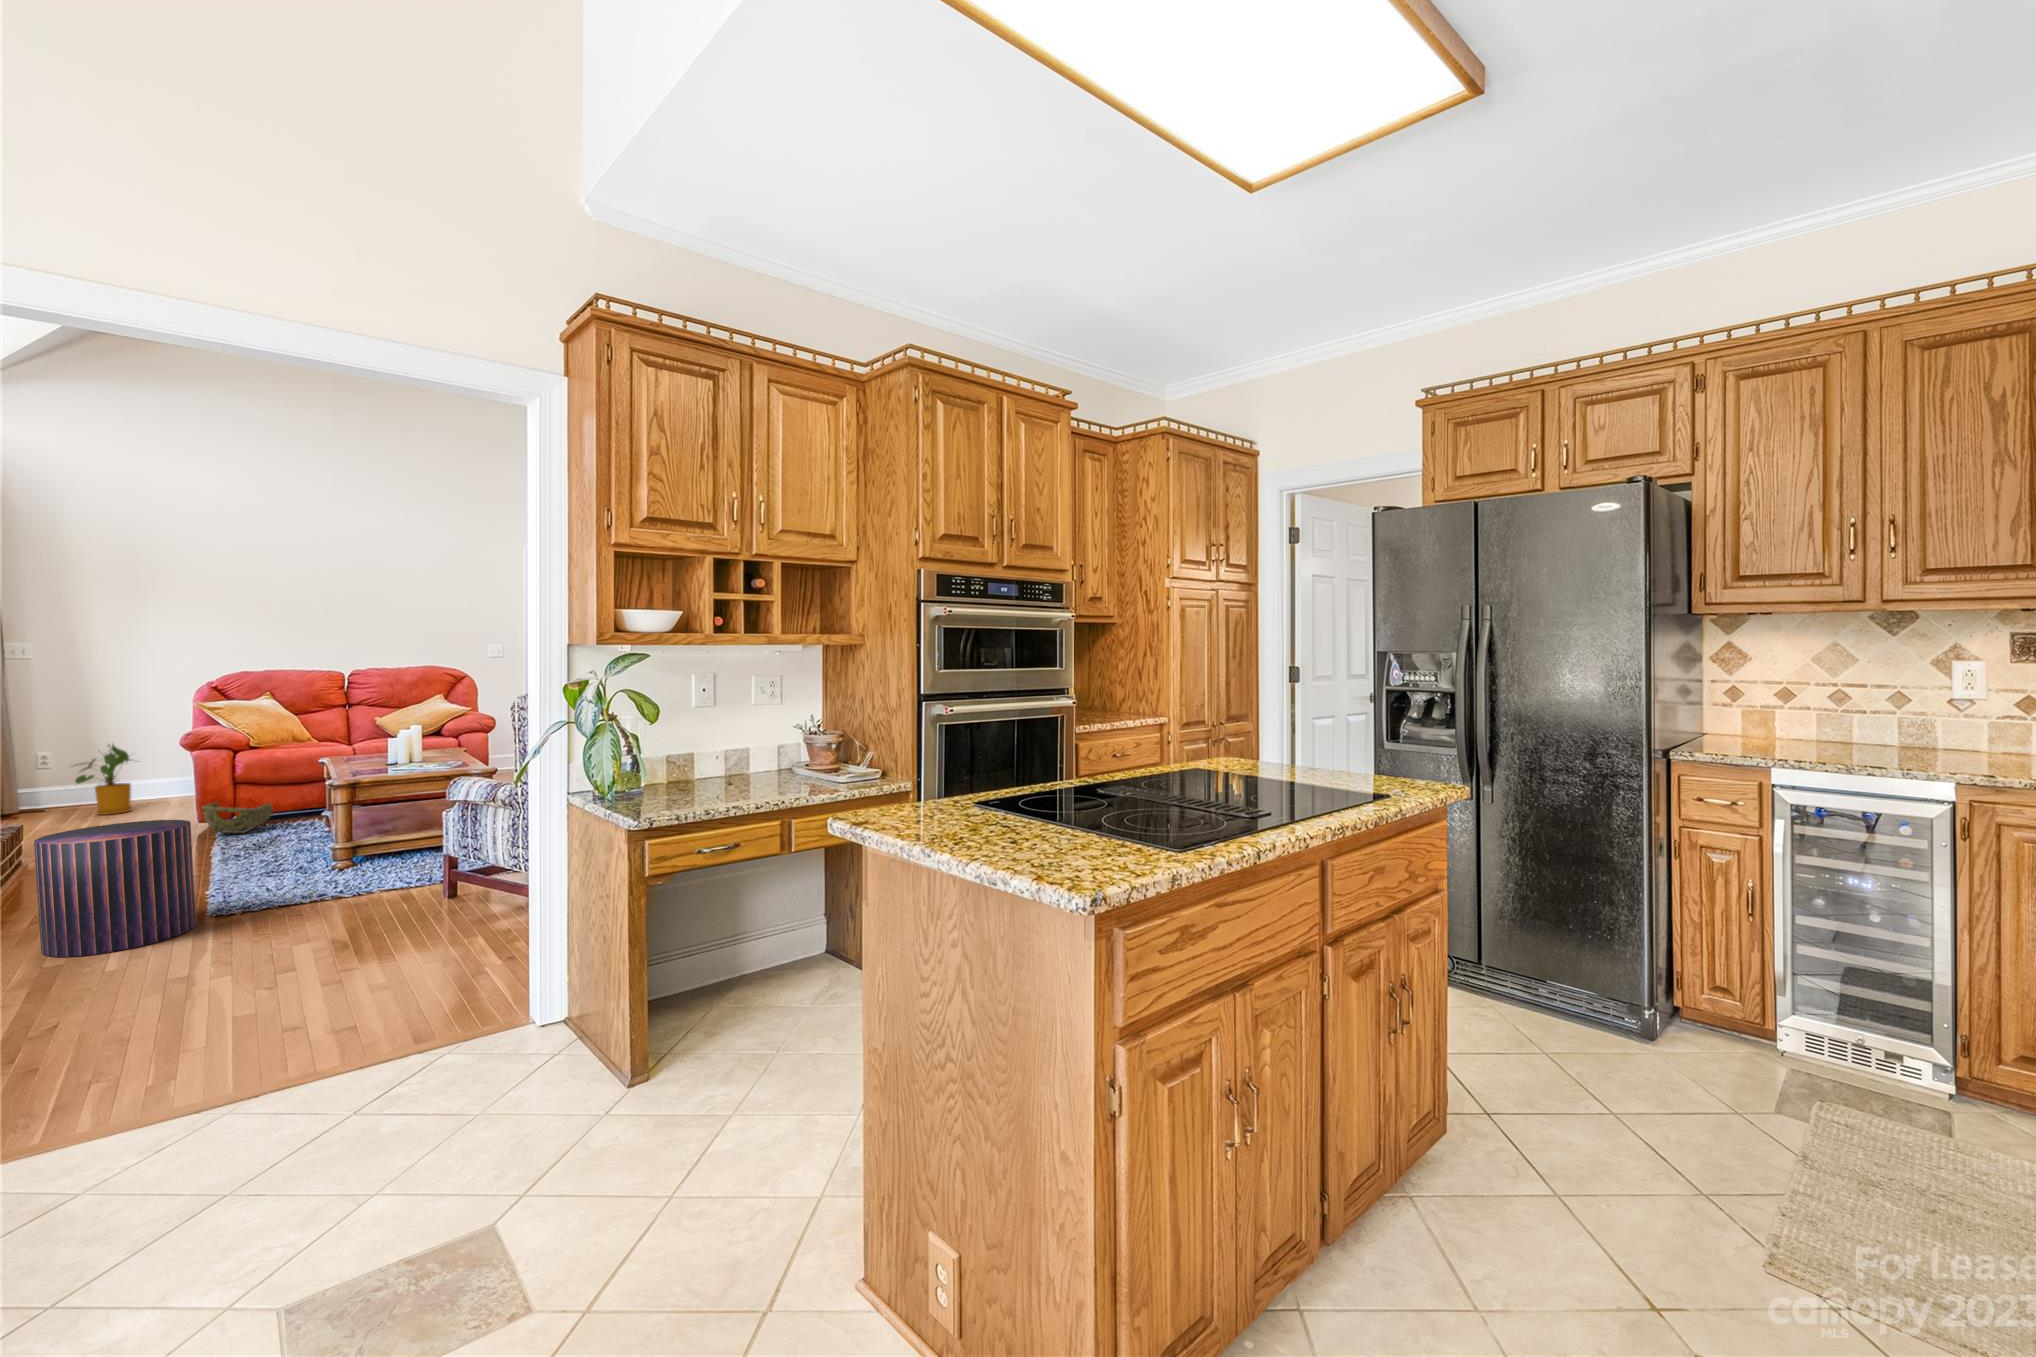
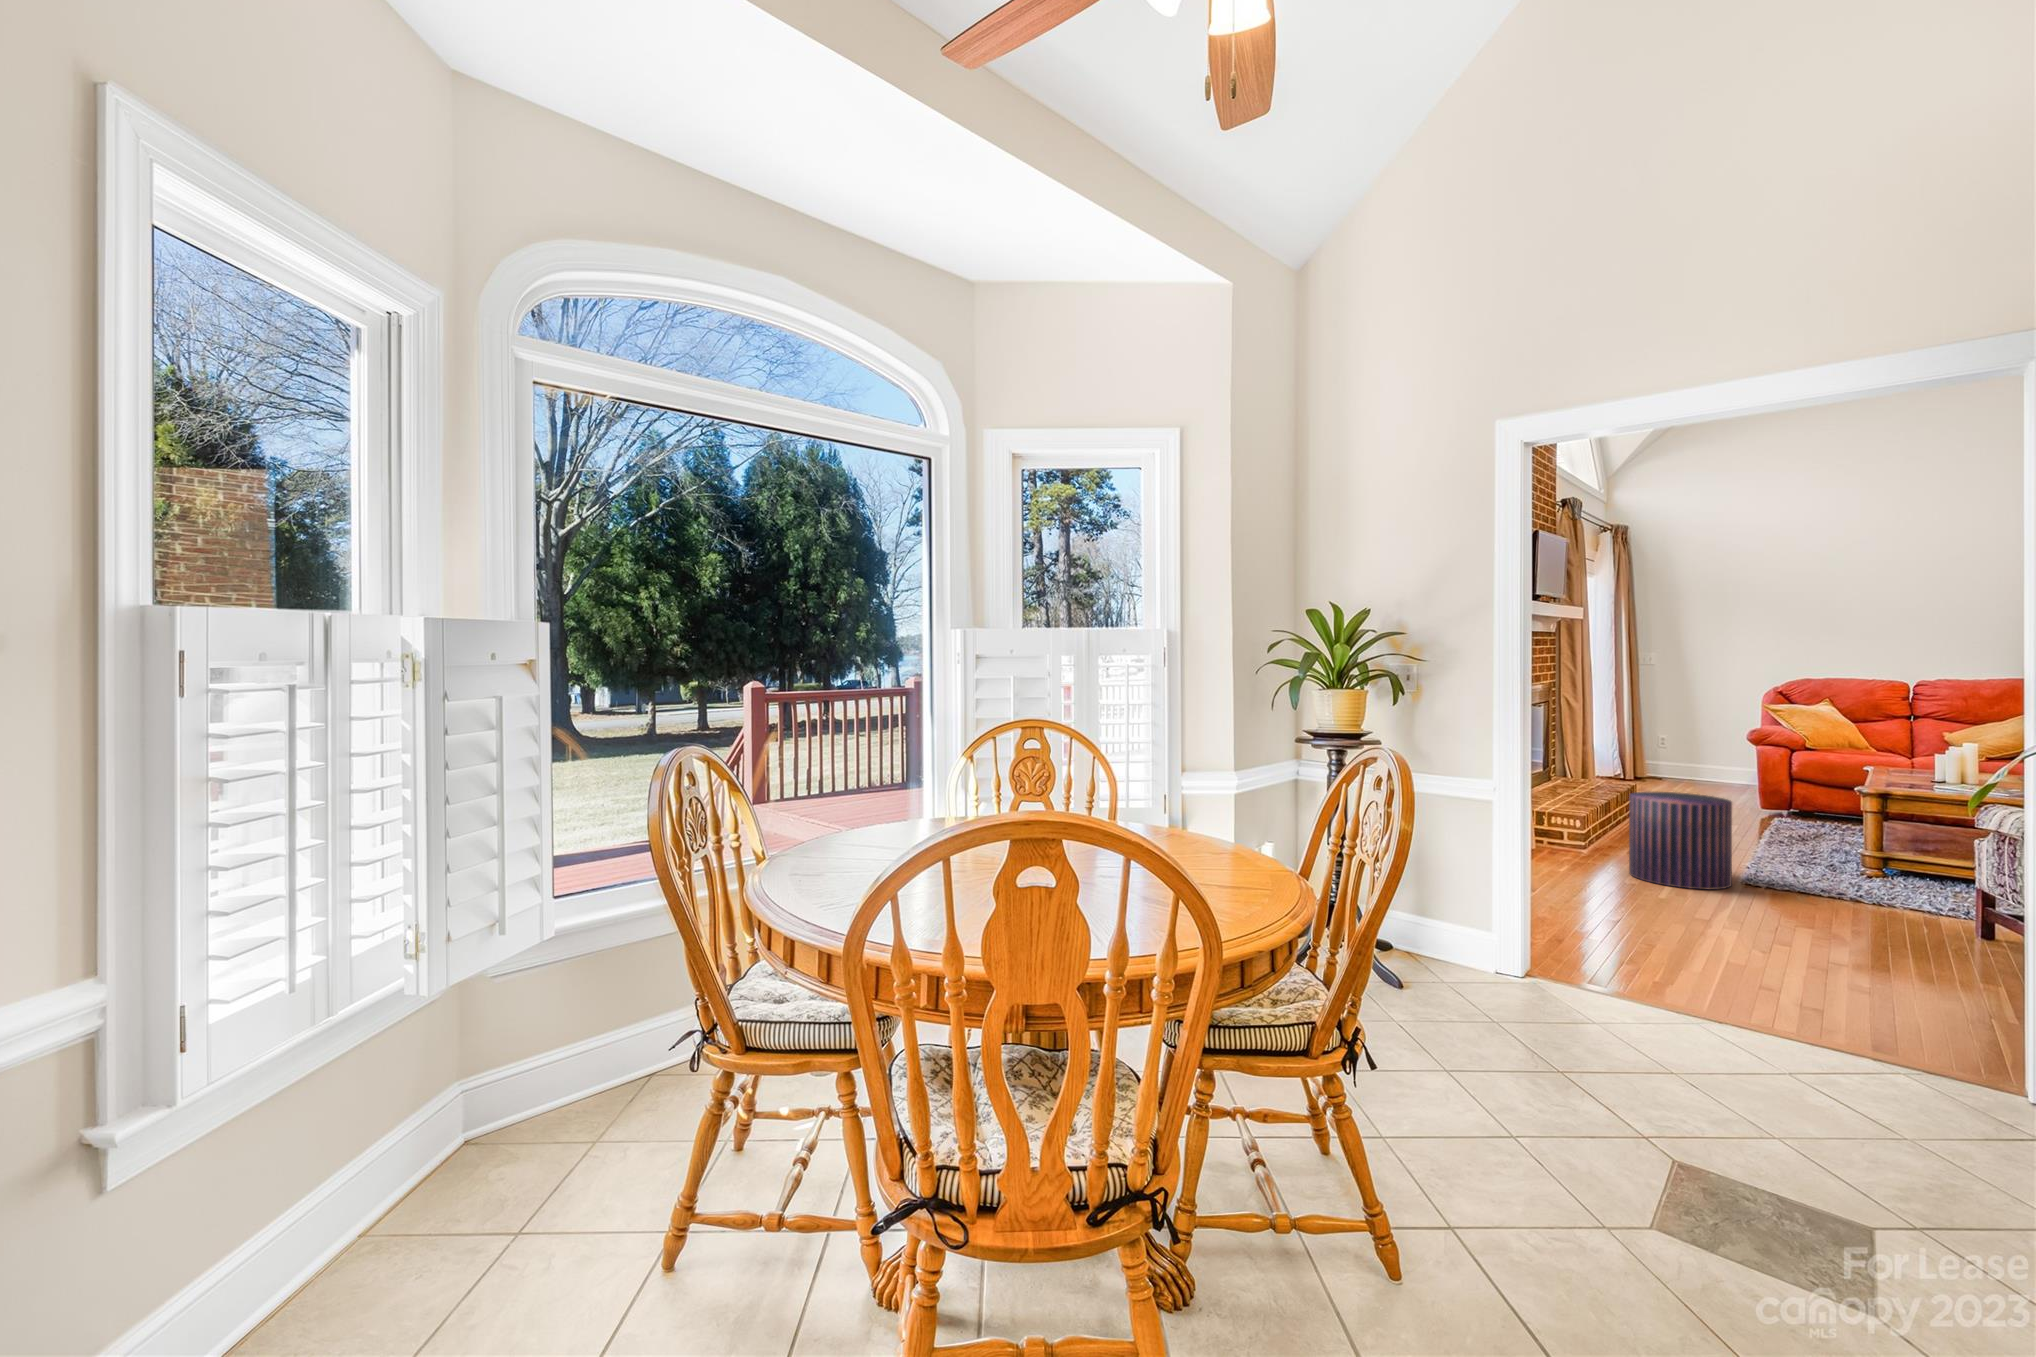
house plant: present [72,745,132,815] -> none [1666,731,1723,789]
woven basket: present [202,802,273,834] -> none [1756,791,1825,825]

